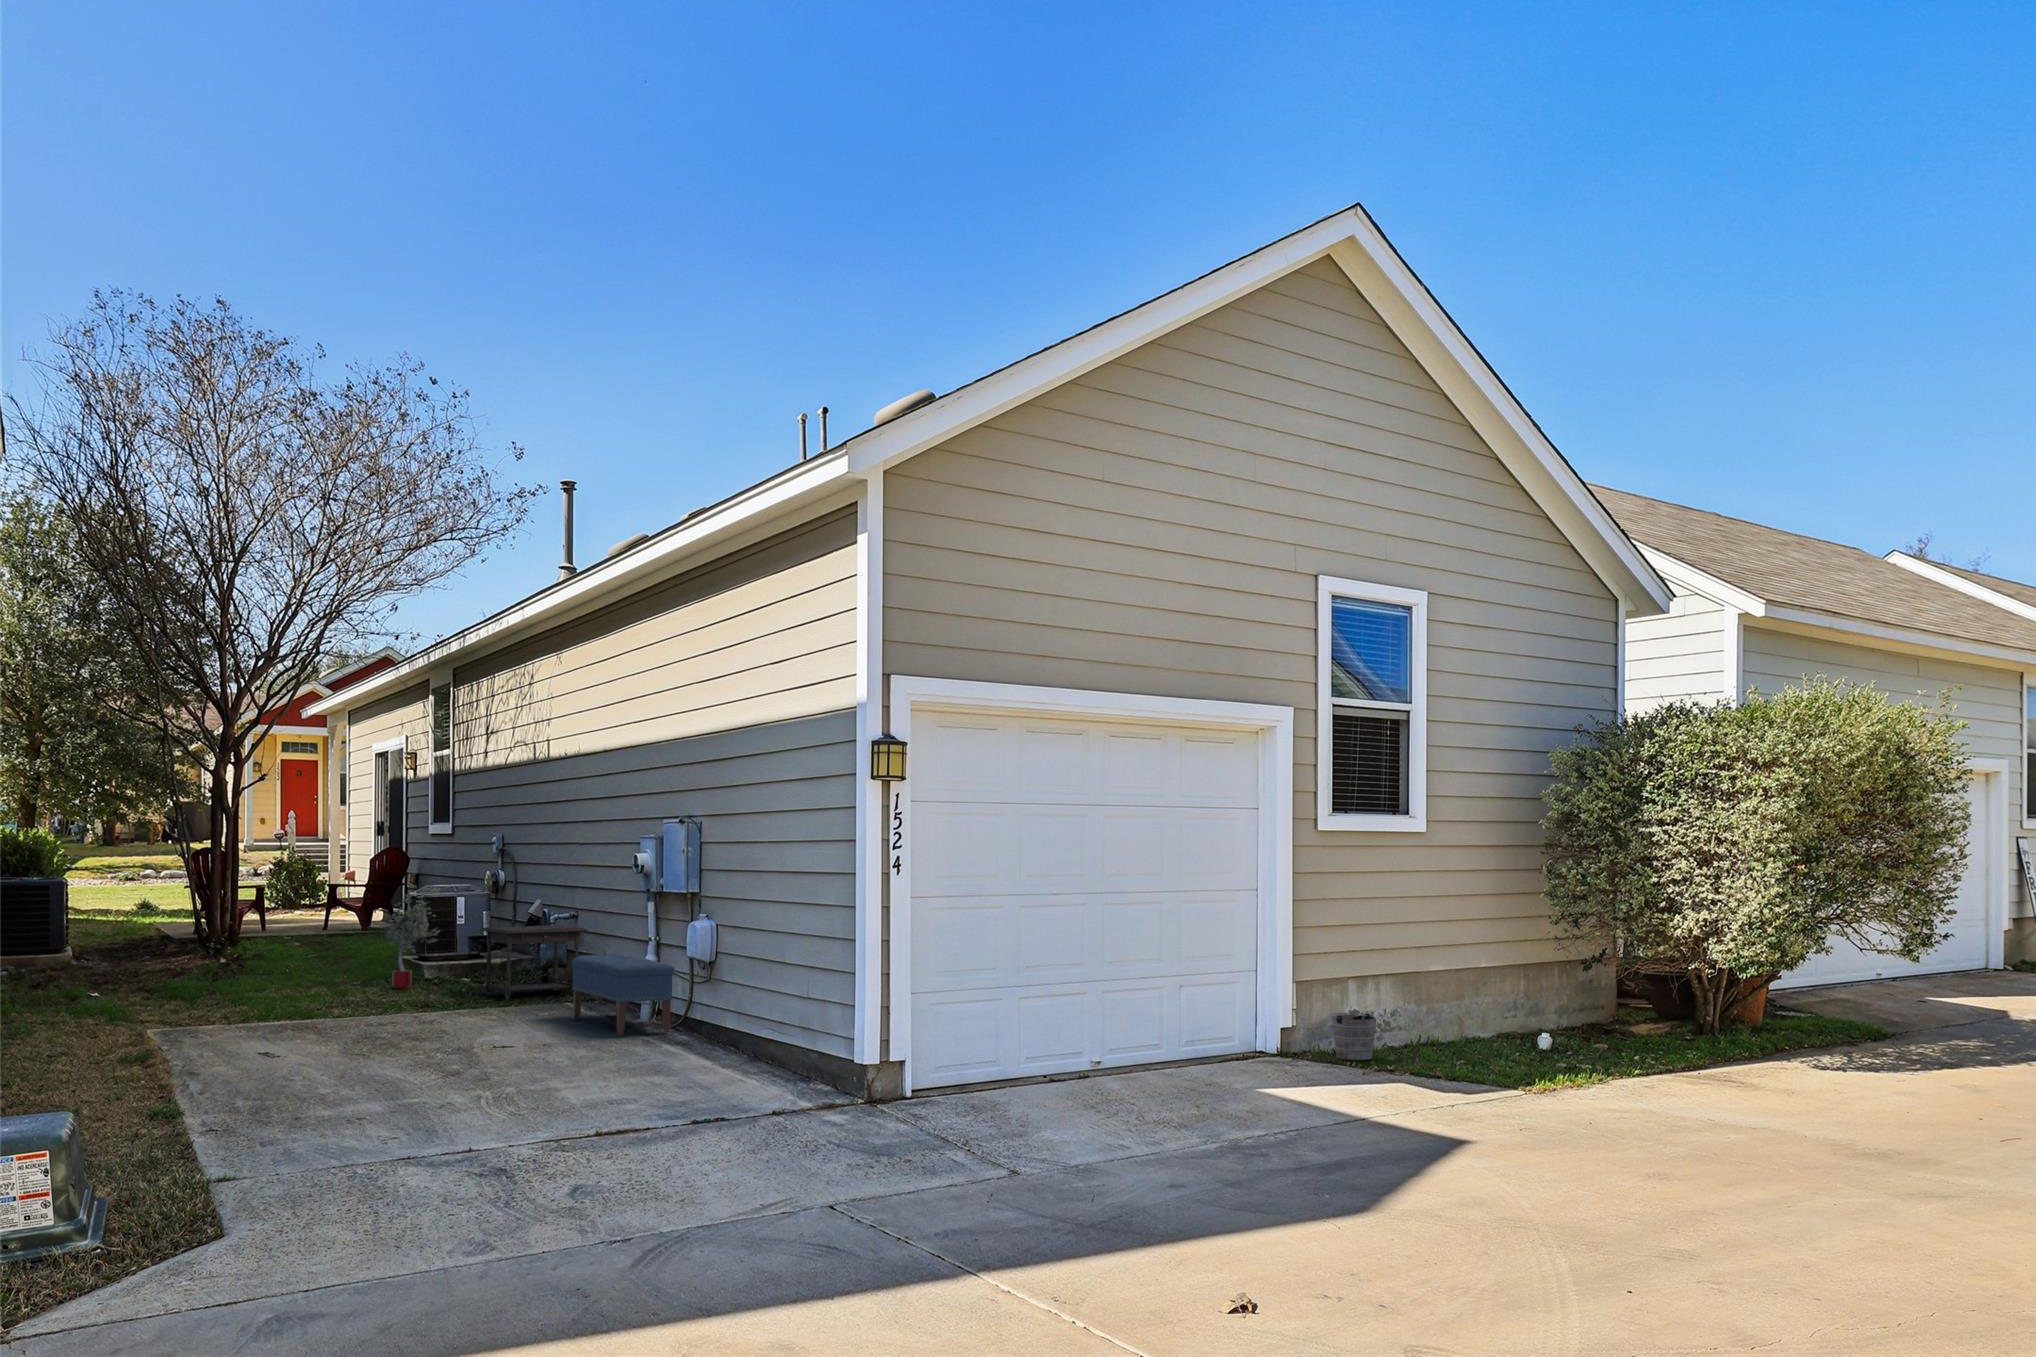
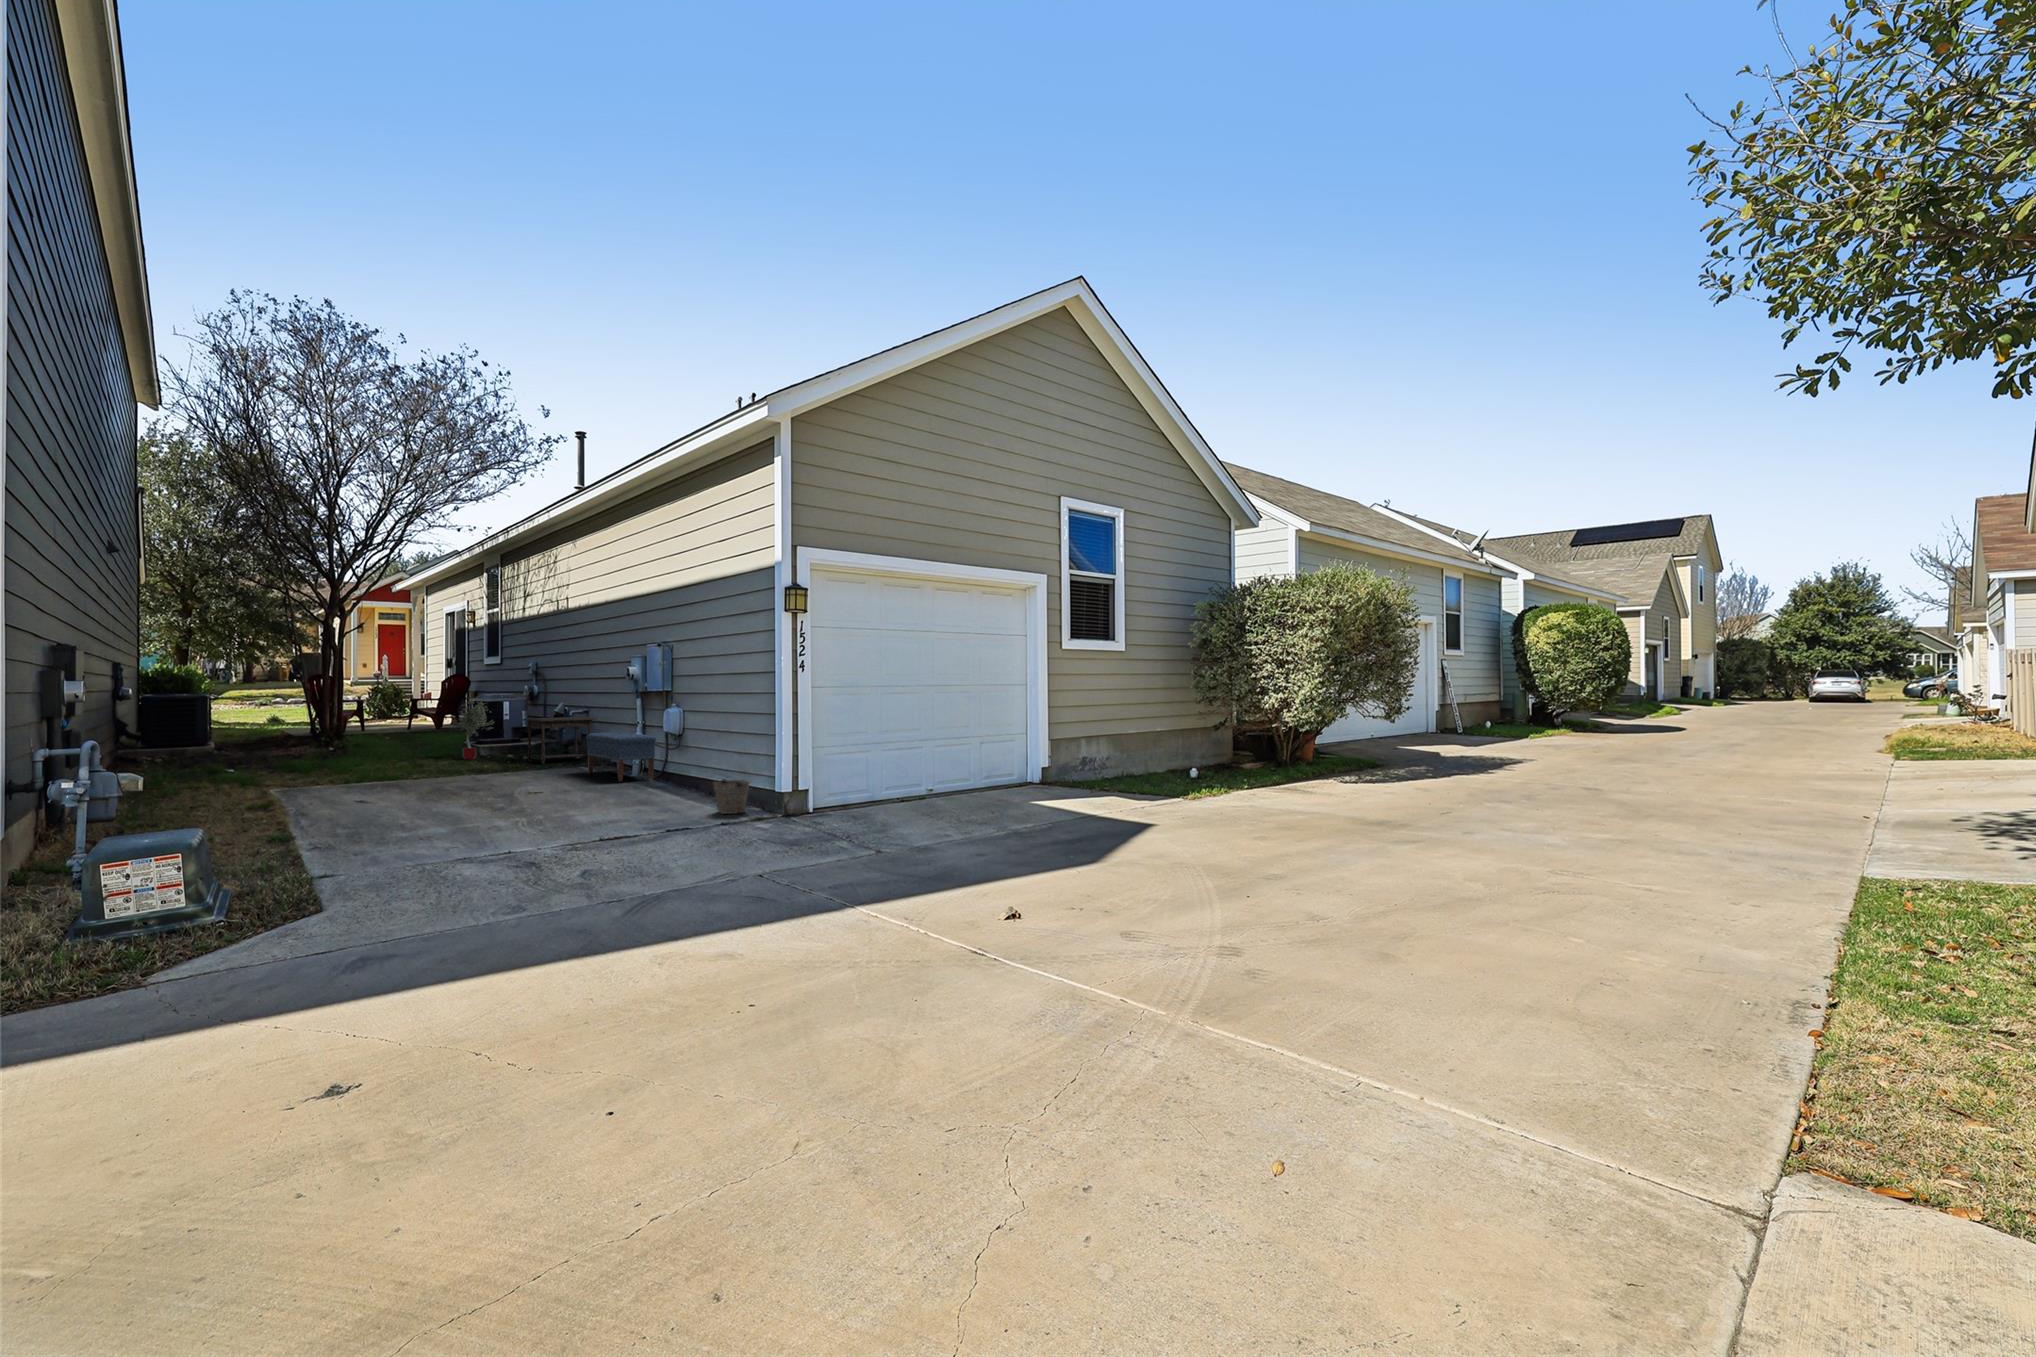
bucket: present [1327,1013,1376,1060] -> present [714,779,750,814]

